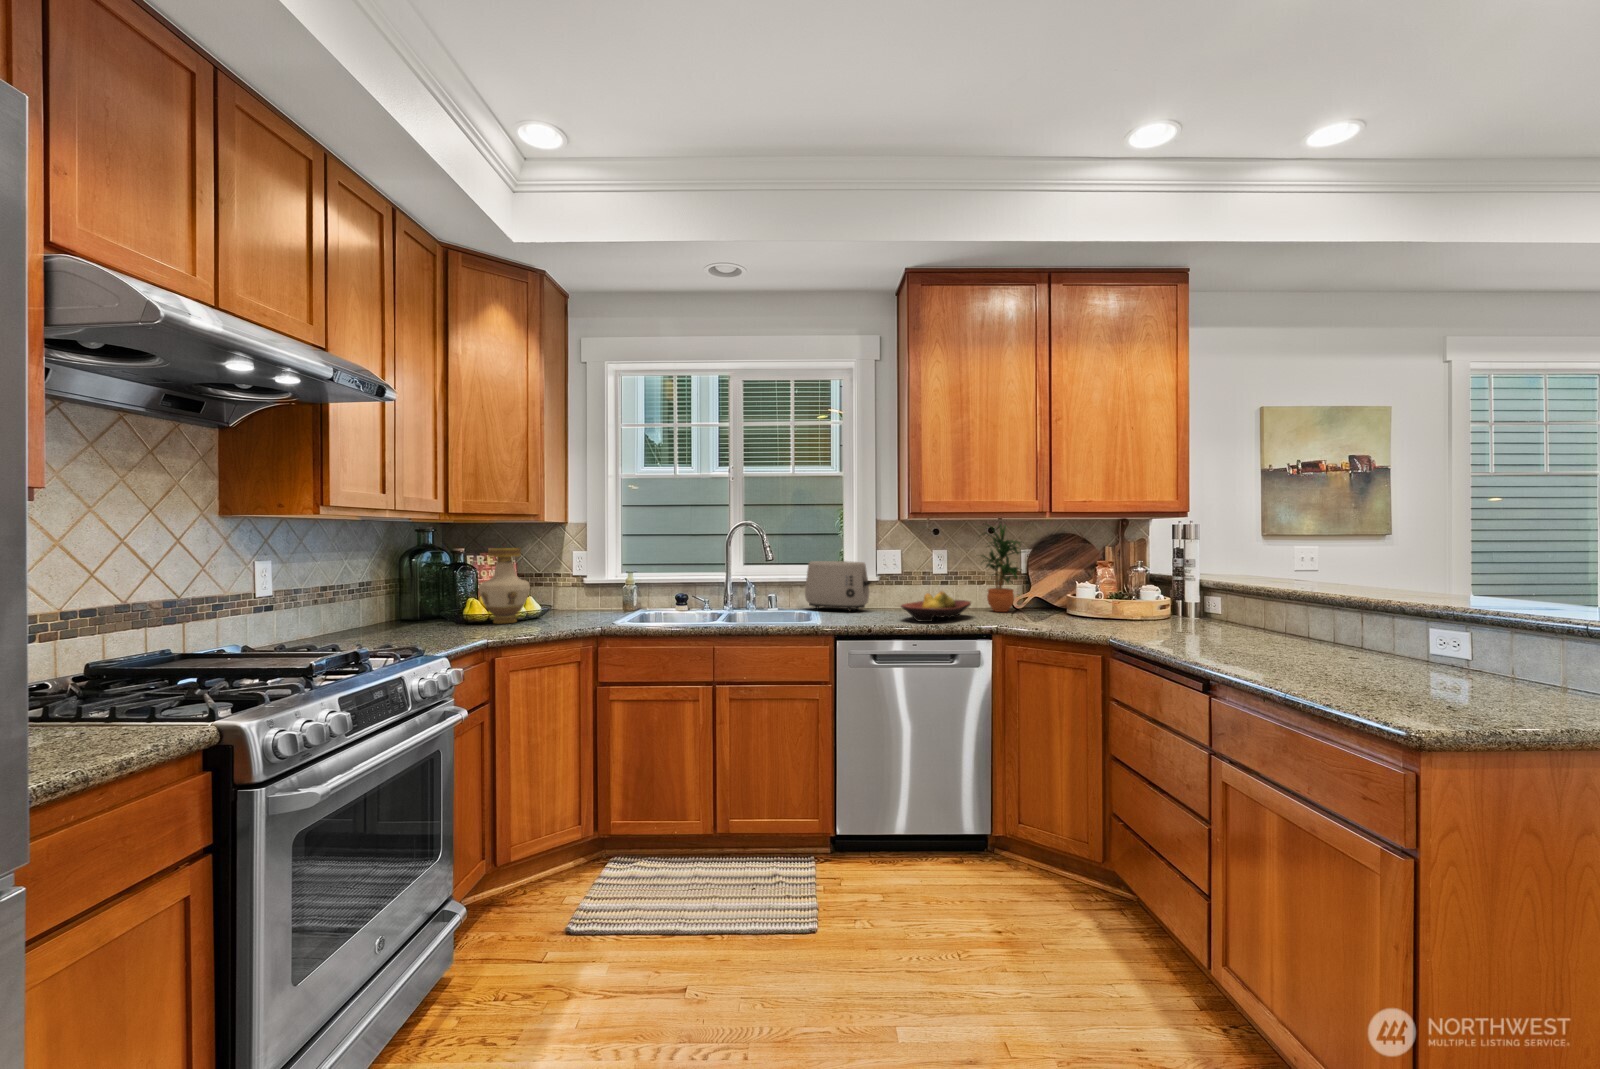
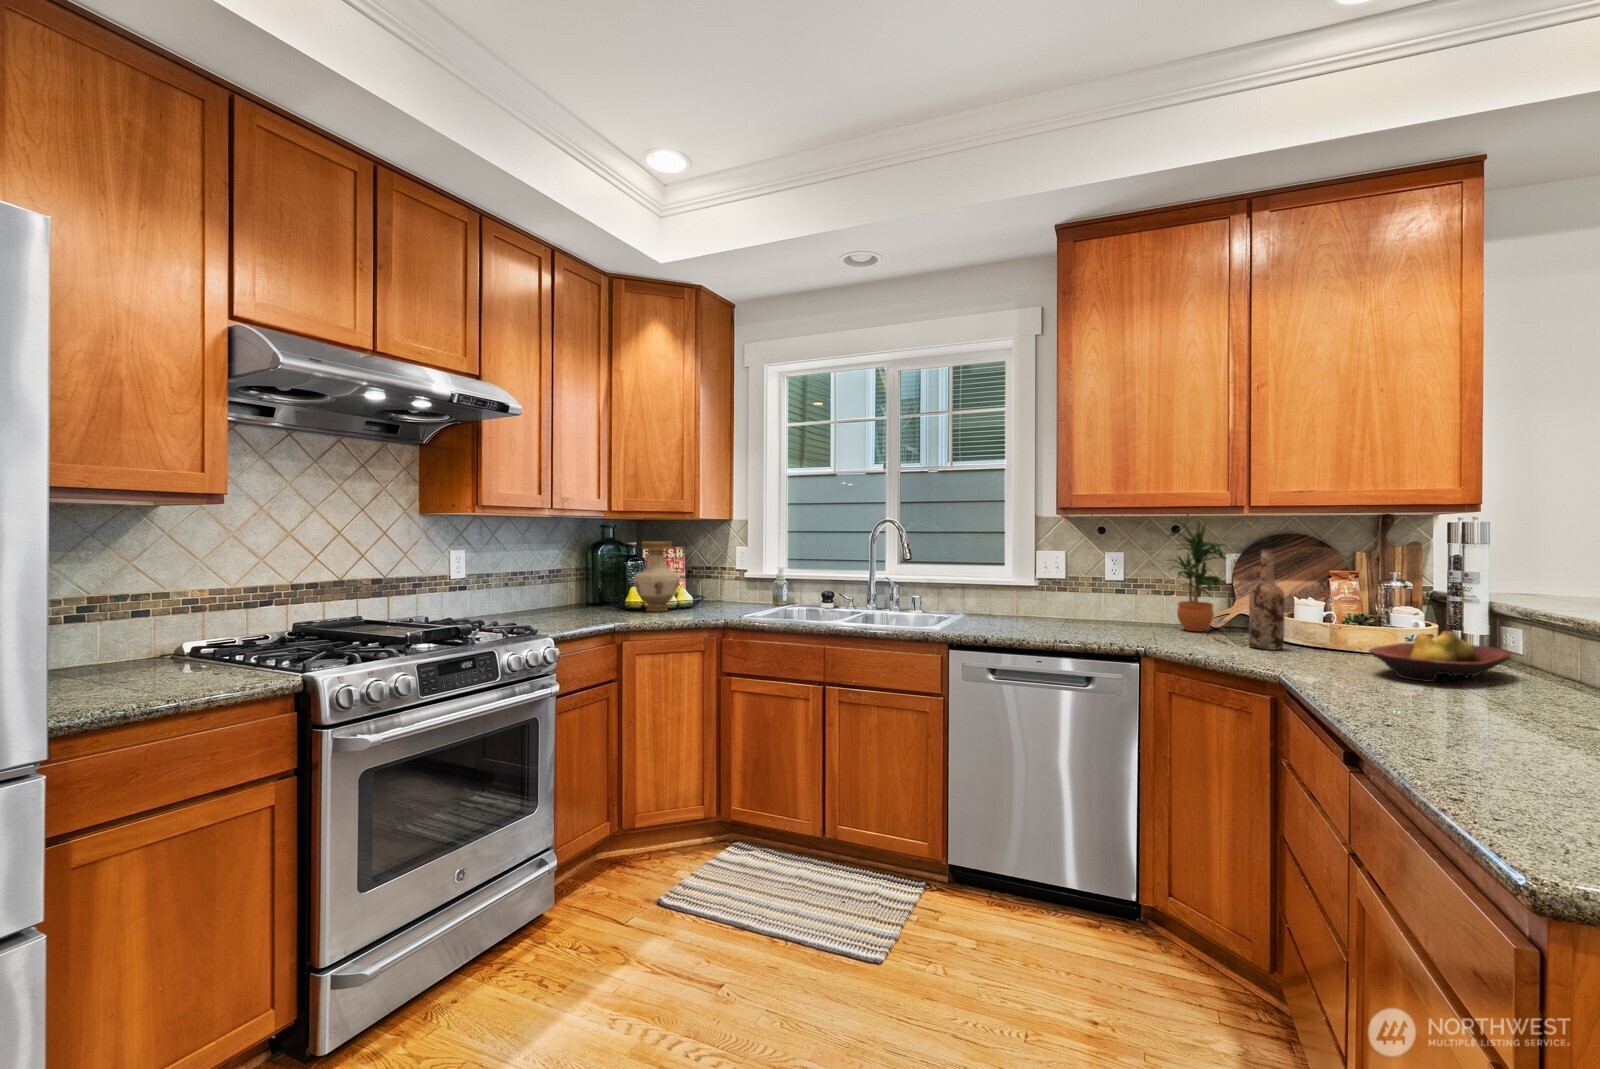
wine bottle: none [1057,545,1082,621] -> present [1249,549,1285,650]
toaster: present [805,561,871,611] -> none [959,562,1029,620]
fruit bowl: present [901,591,971,622] -> present [1369,631,1510,682]

